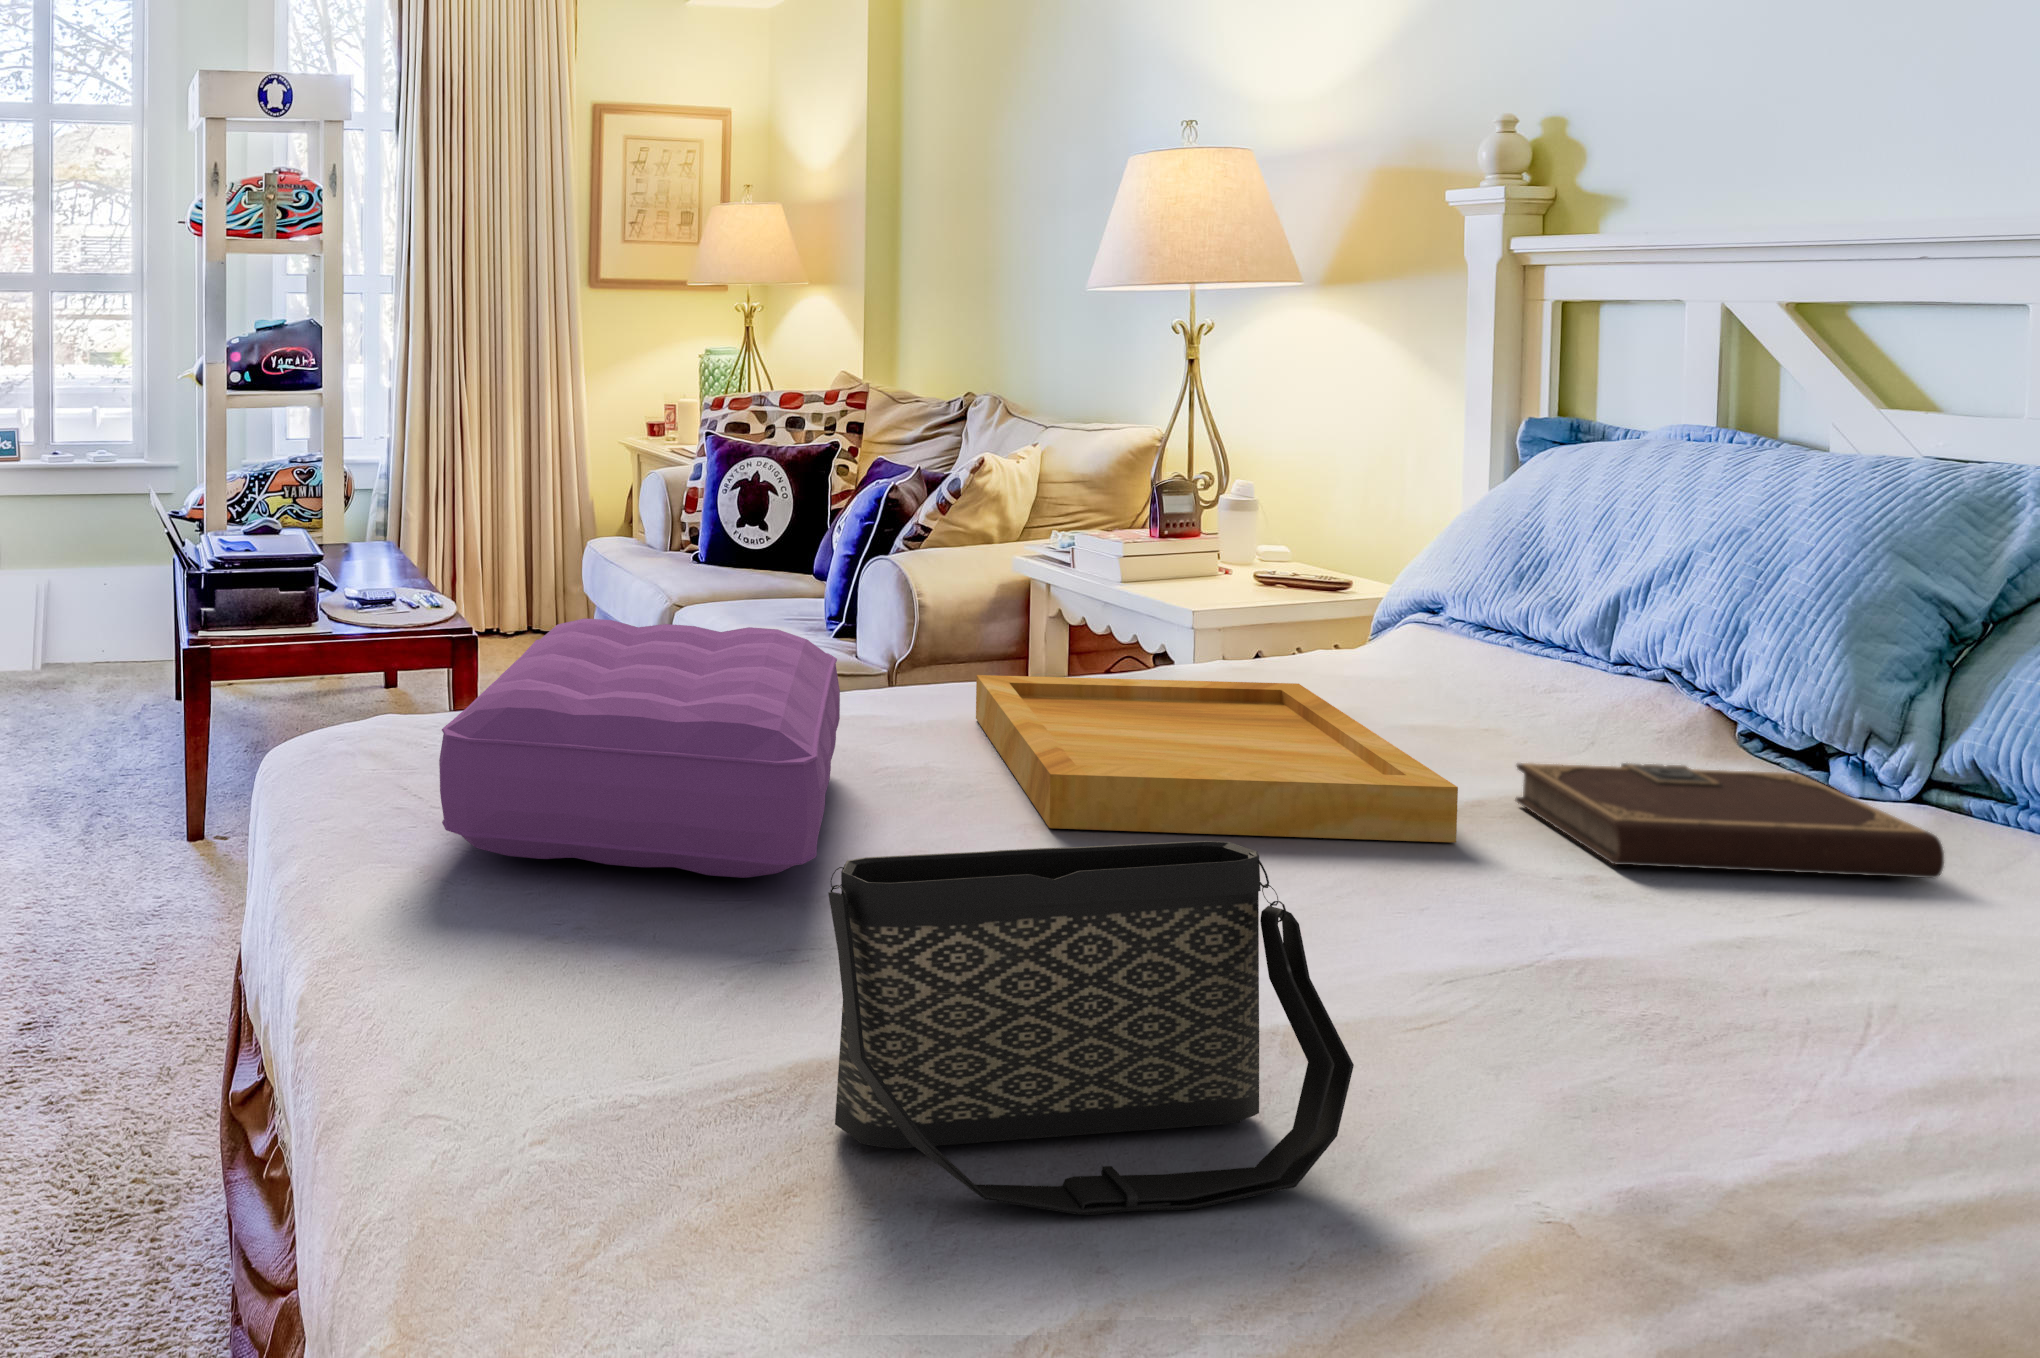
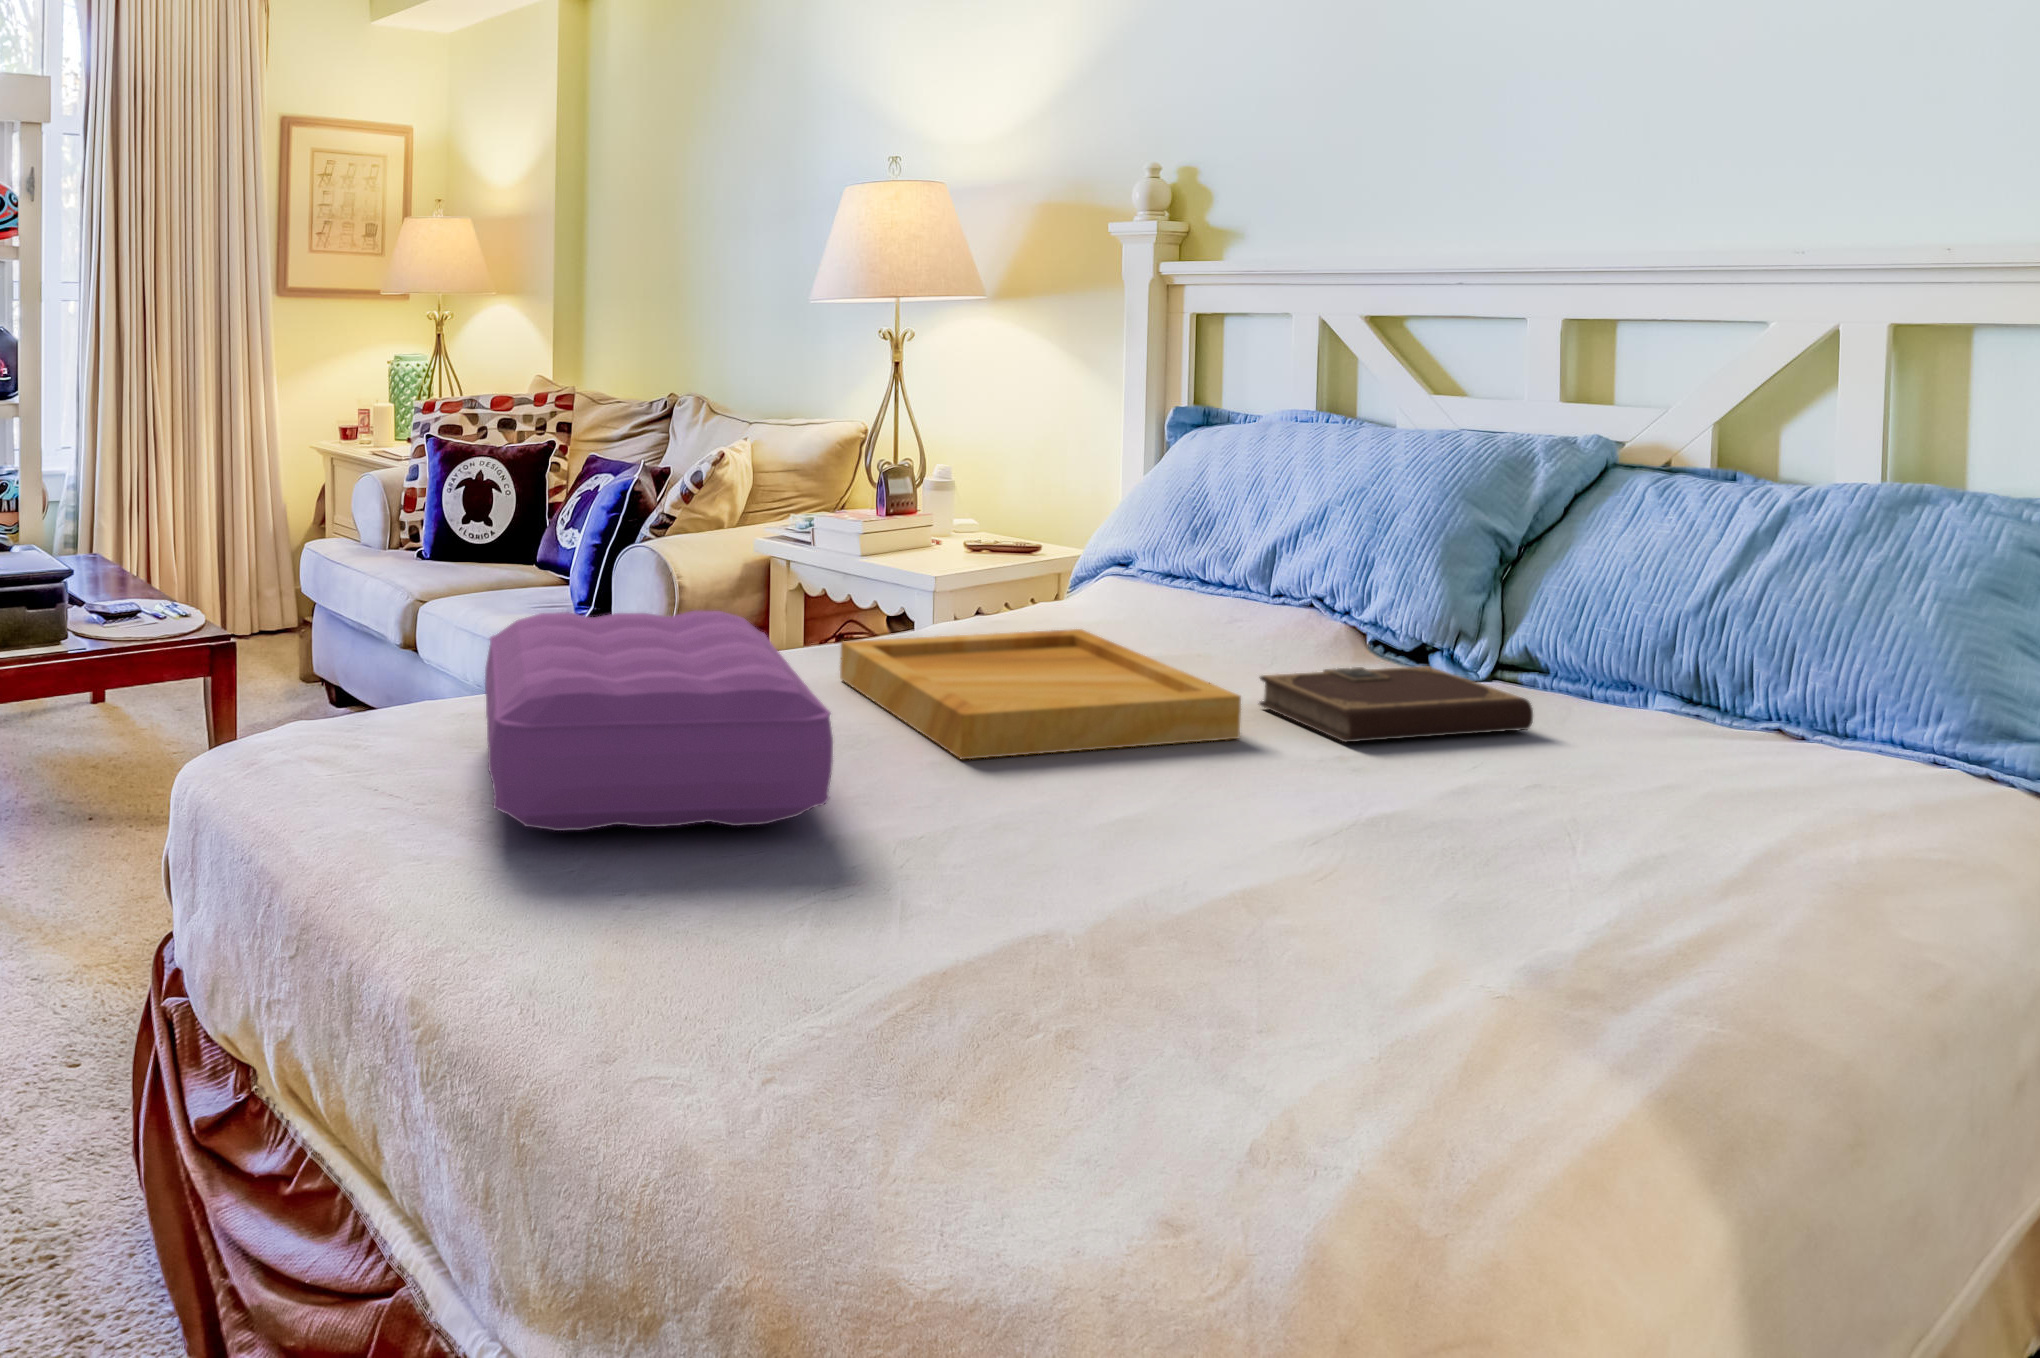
handbag: present [828,841,1354,1215] -> none [971,738,1322,1020]

